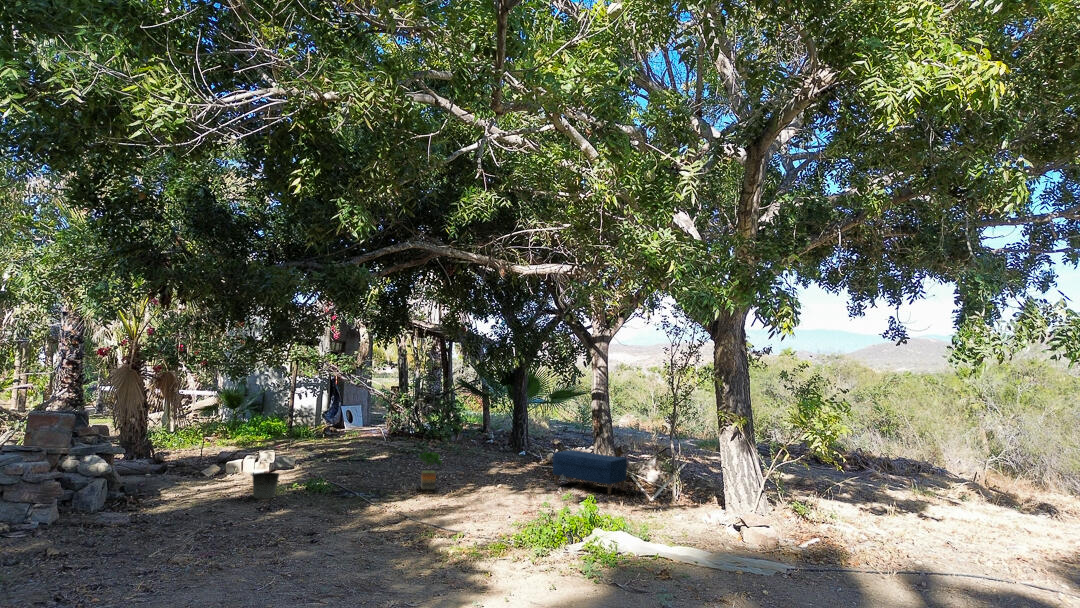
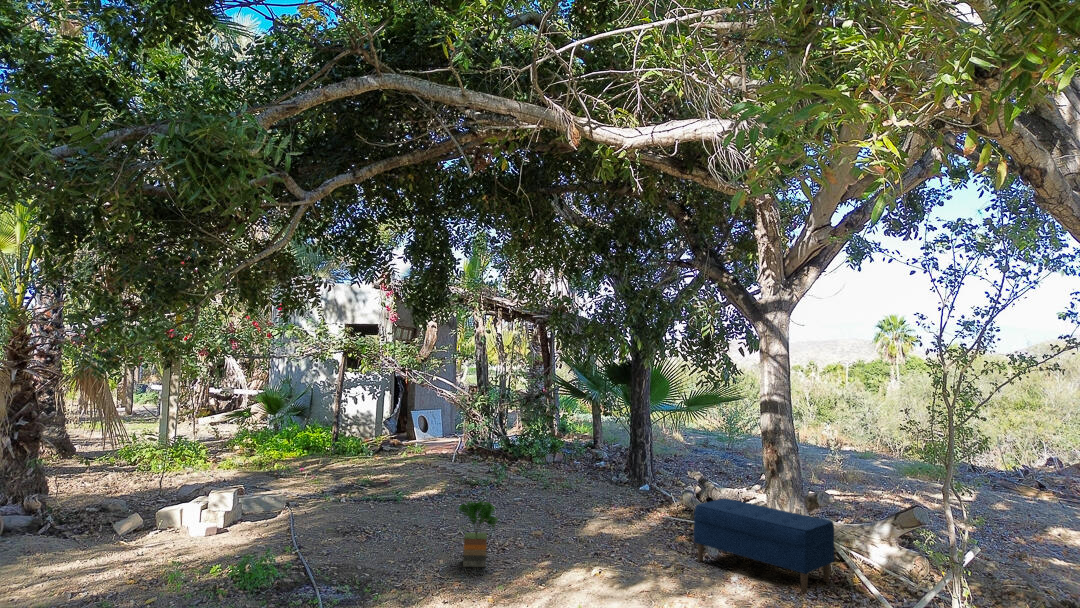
bucket: present [251,472,280,499] -> none [149,538,203,590]

